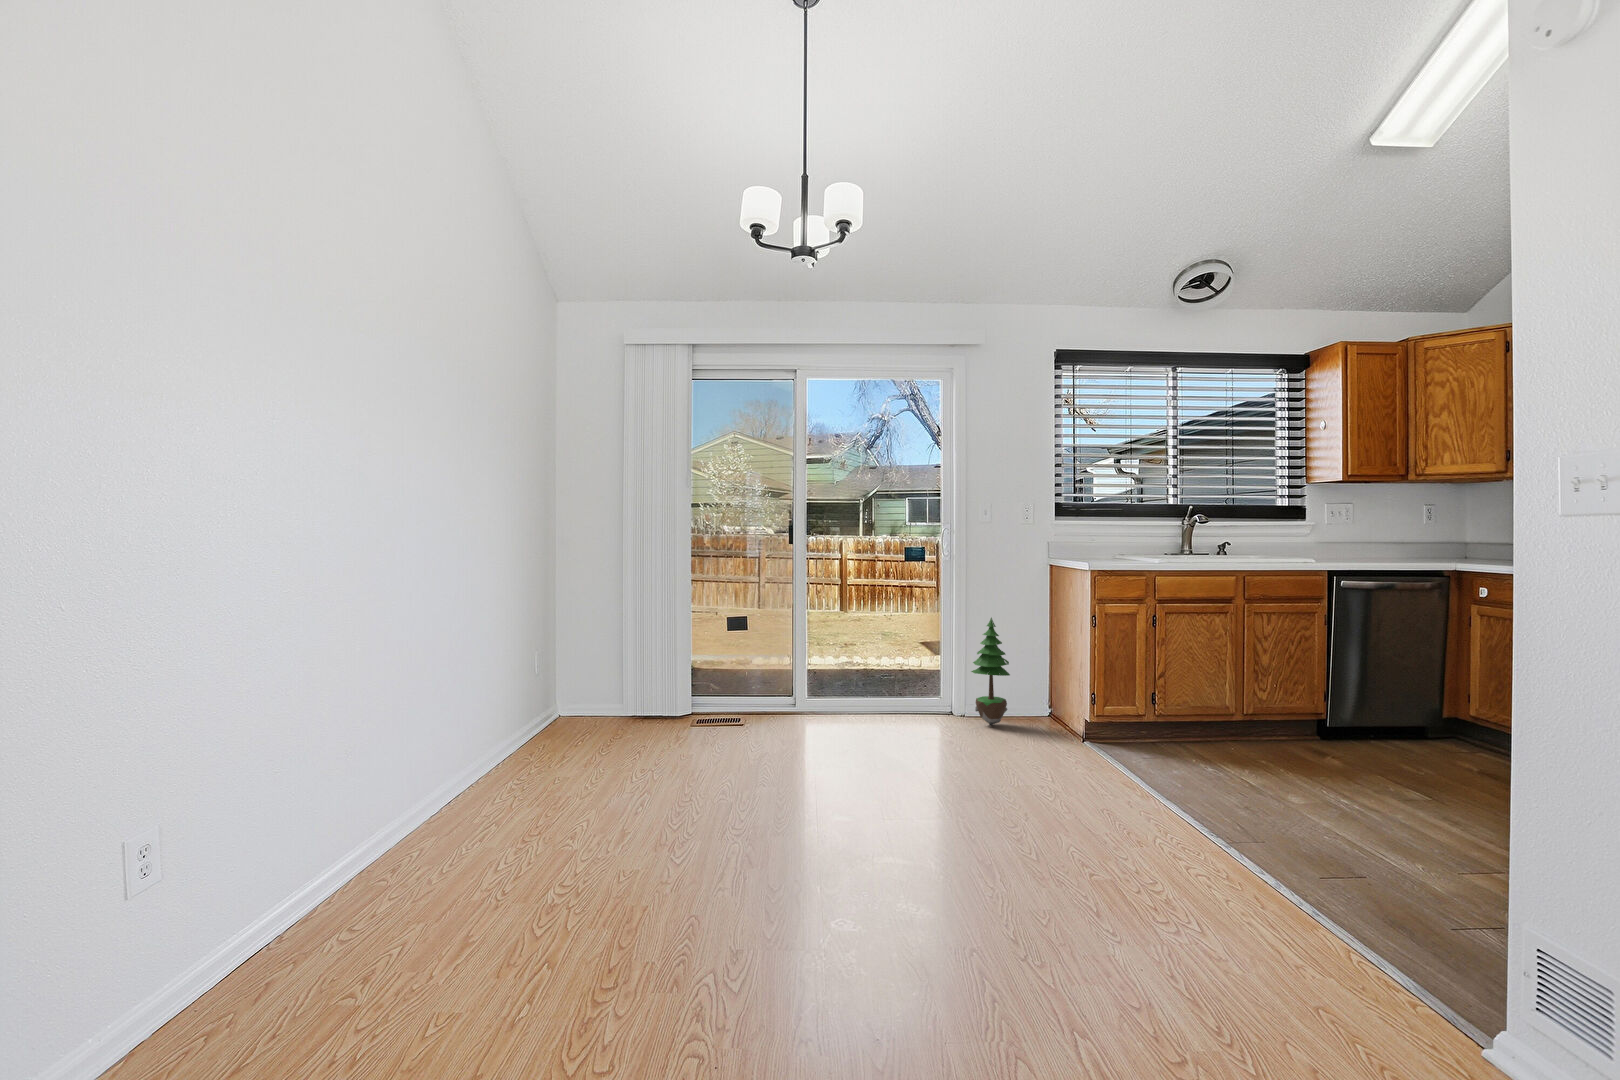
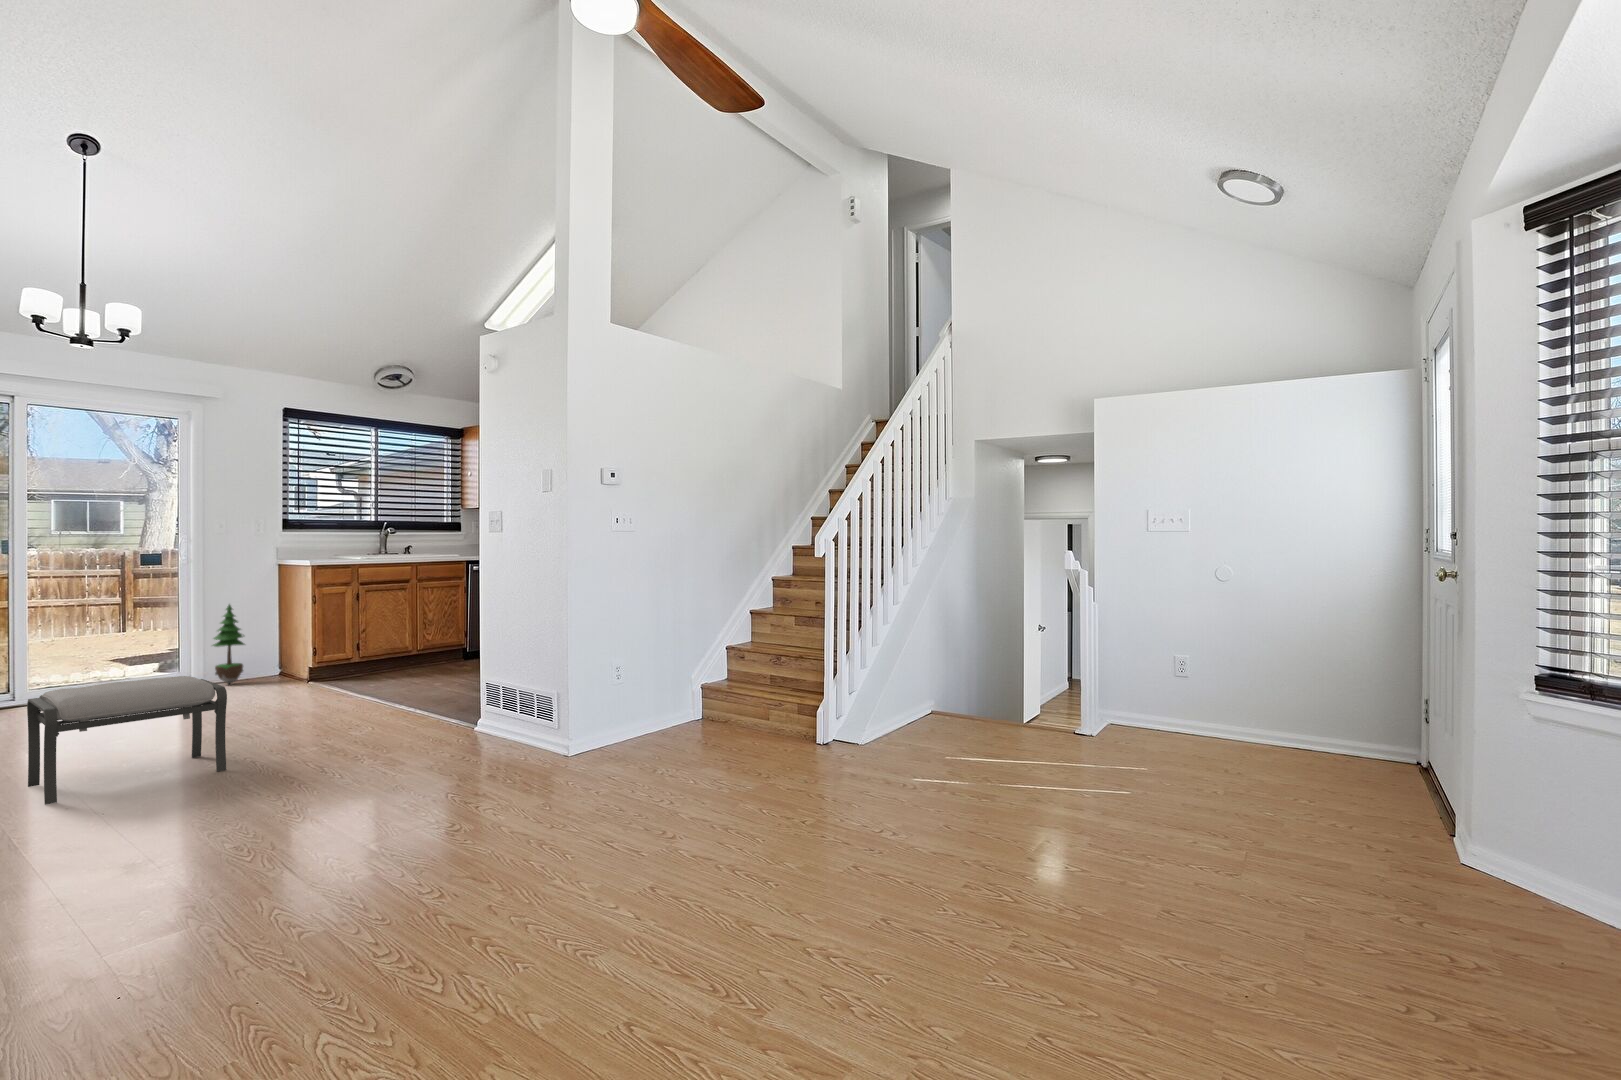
ottoman: none [657,775,934,1008] -> present [27,676,227,805]

